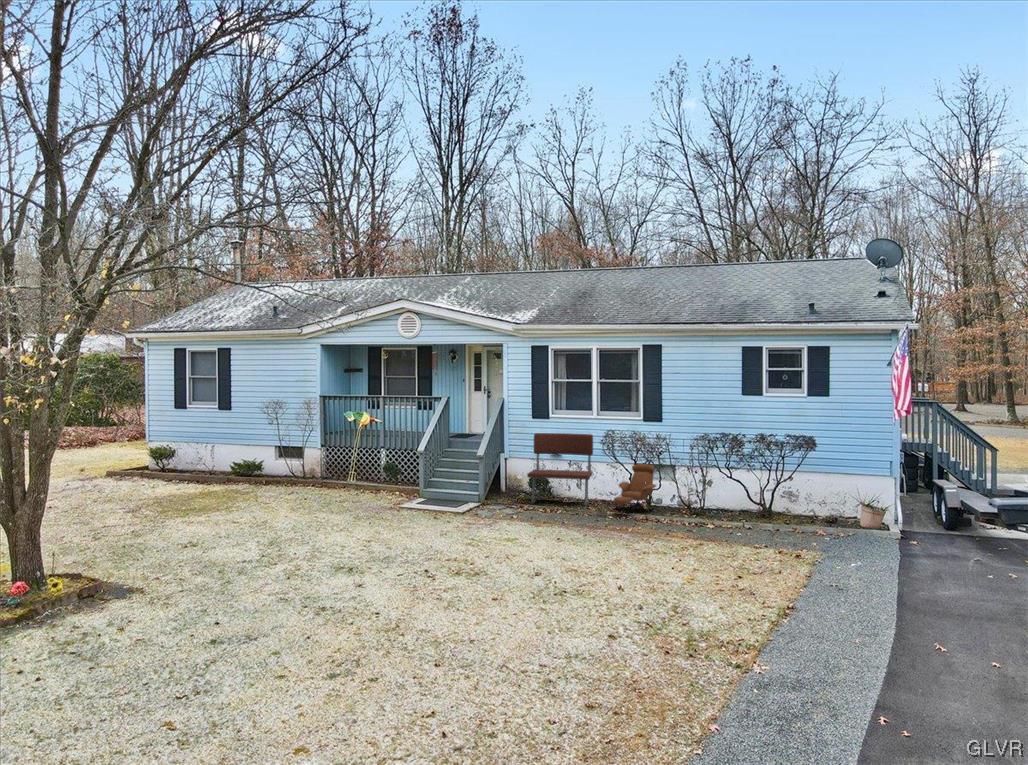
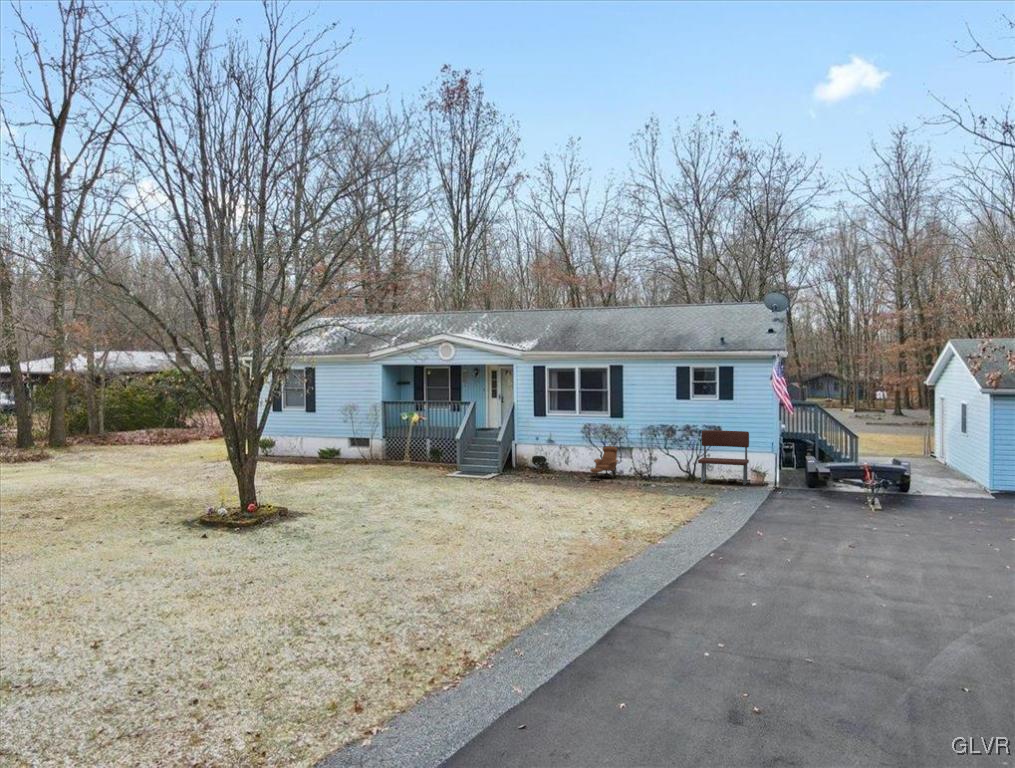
bench: present [527,433,593,505] -> present [698,430,749,485]

